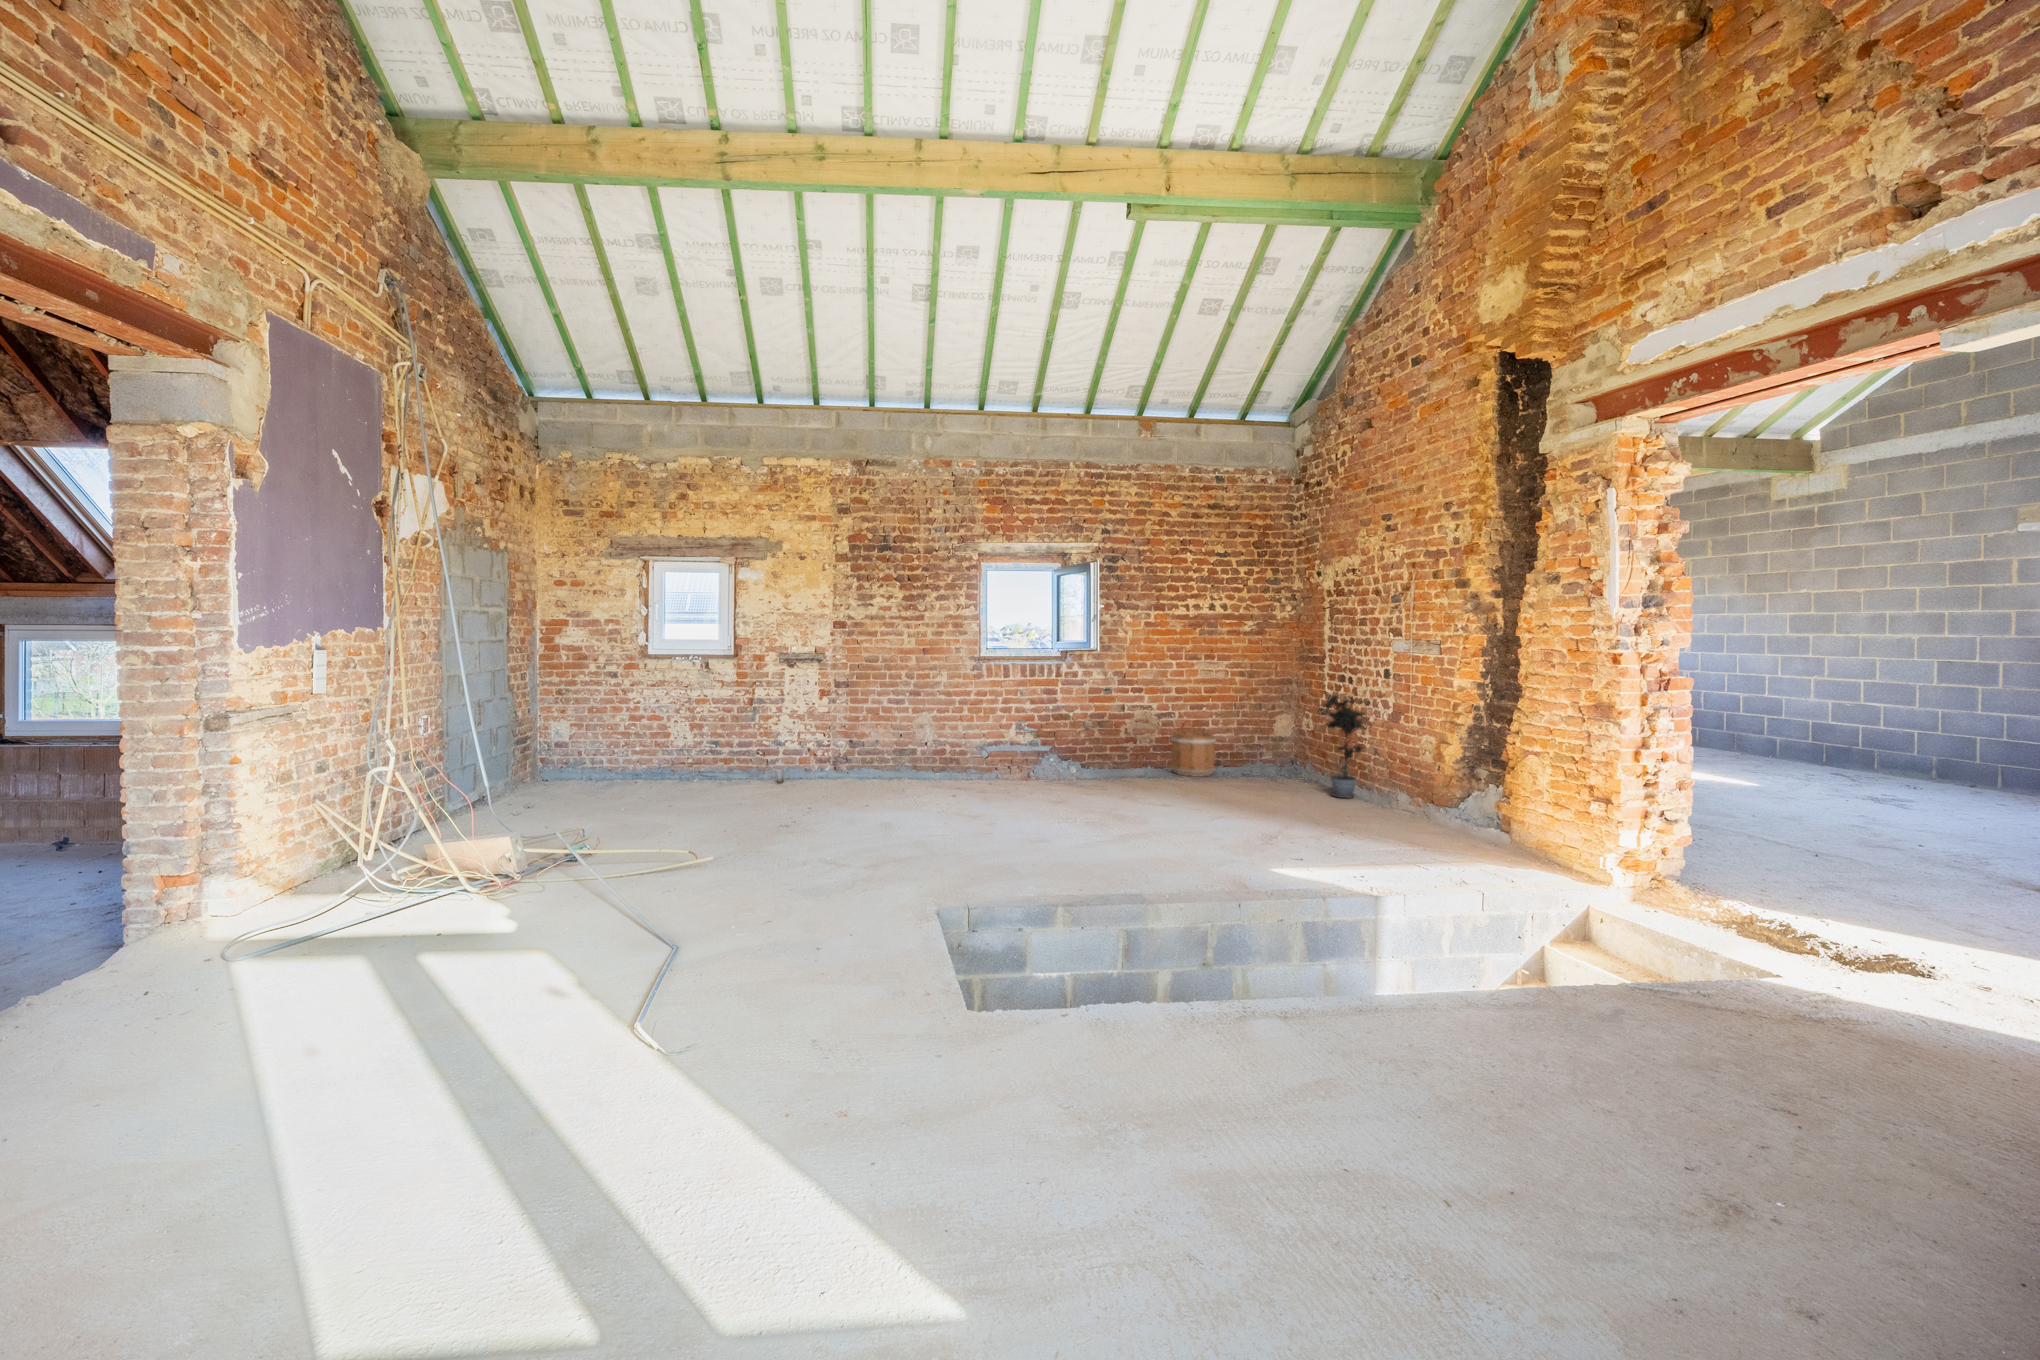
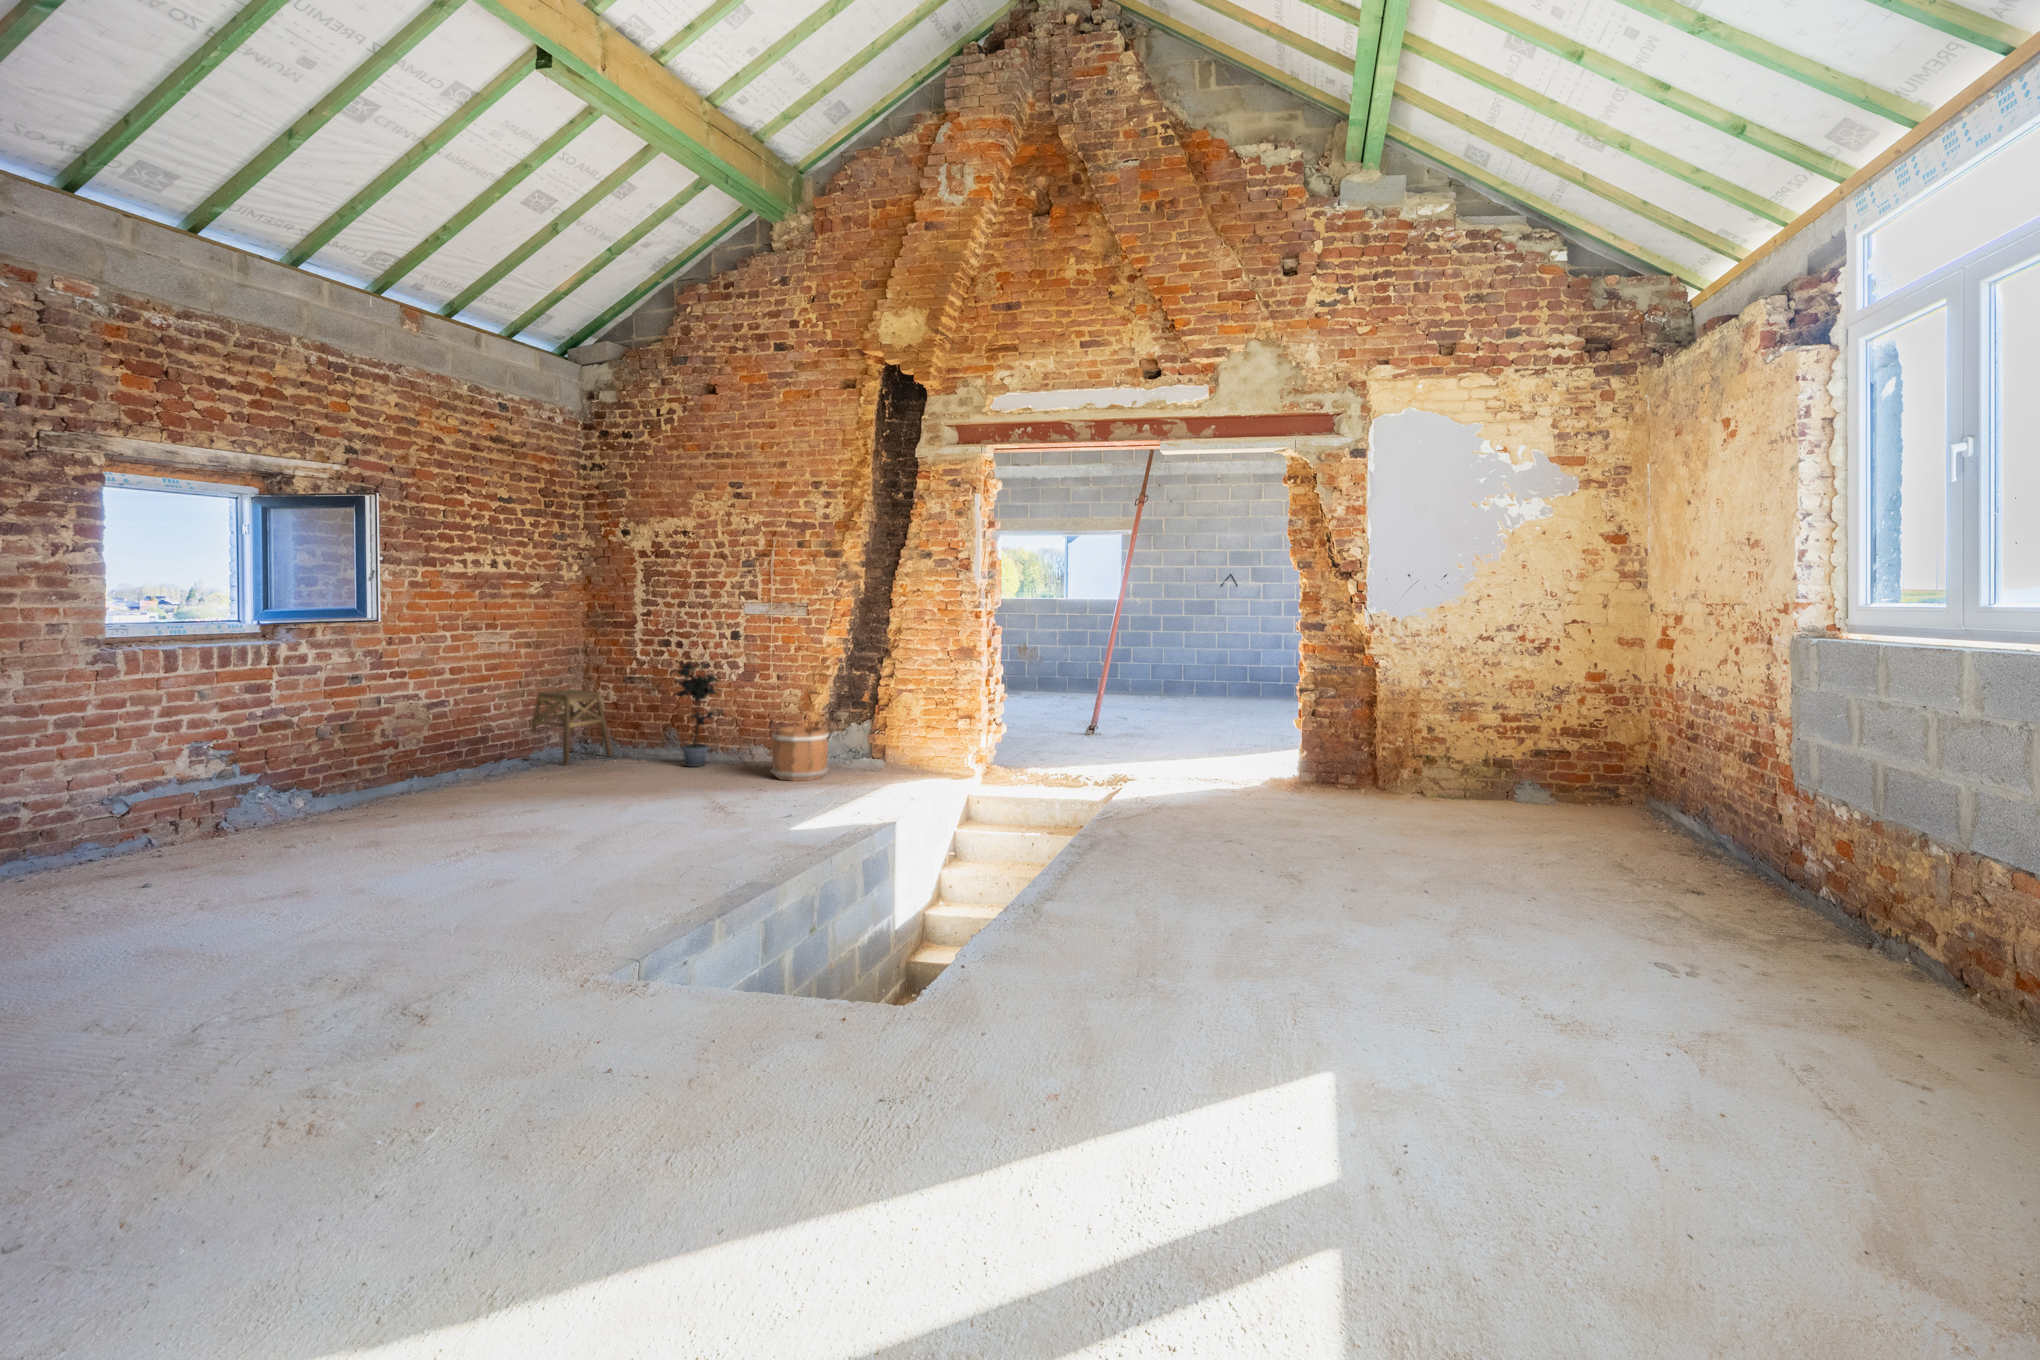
stool: none [1232,713,1298,778] -> present [523,689,613,765]
bucket: present [1170,731,1216,776] -> present [771,726,829,781]

